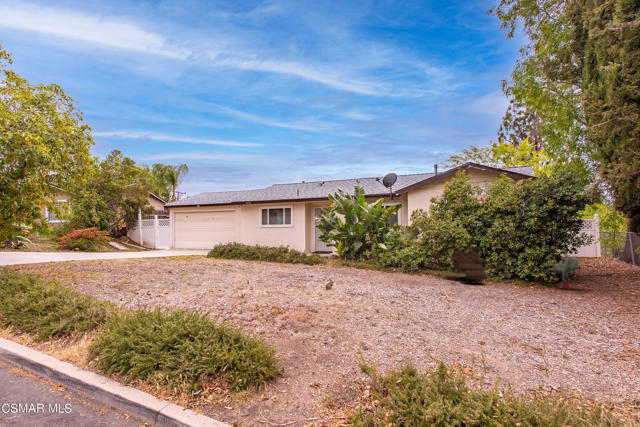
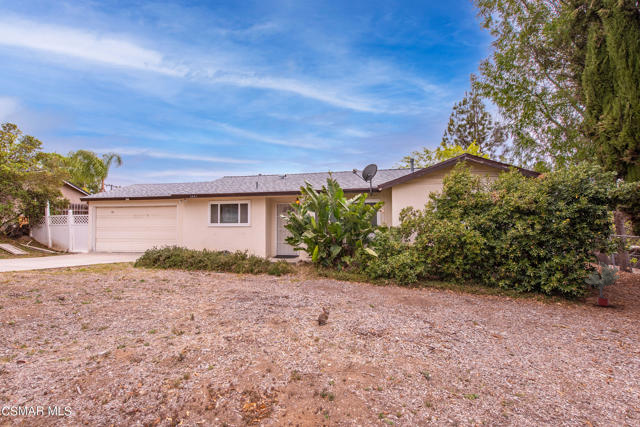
lounge chair: present [451,245,487,285] -> none [459,247,514,304]

